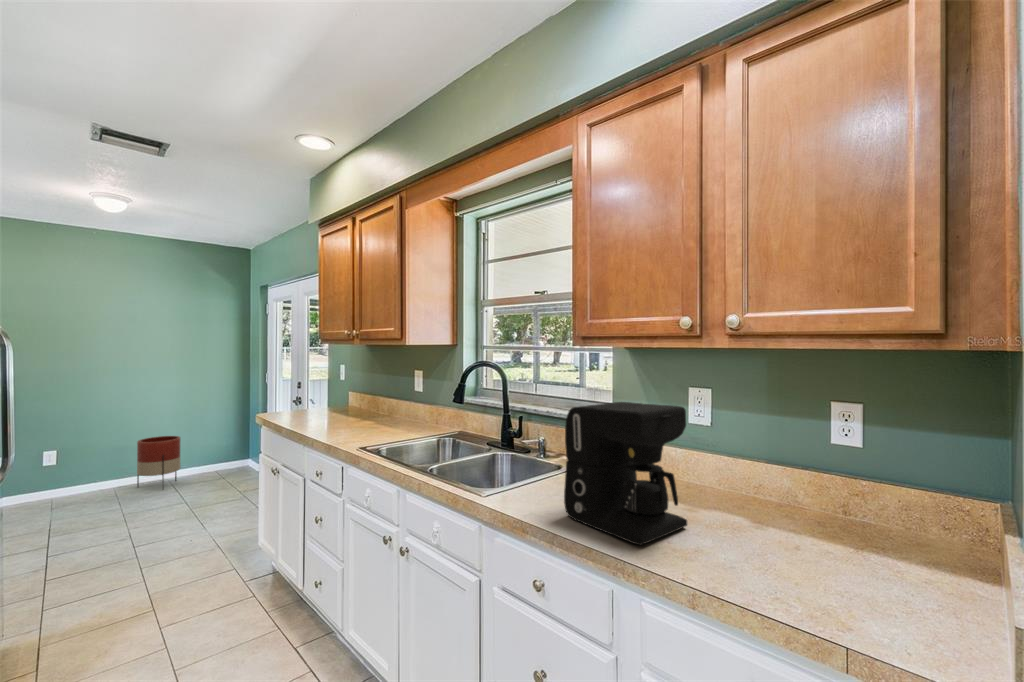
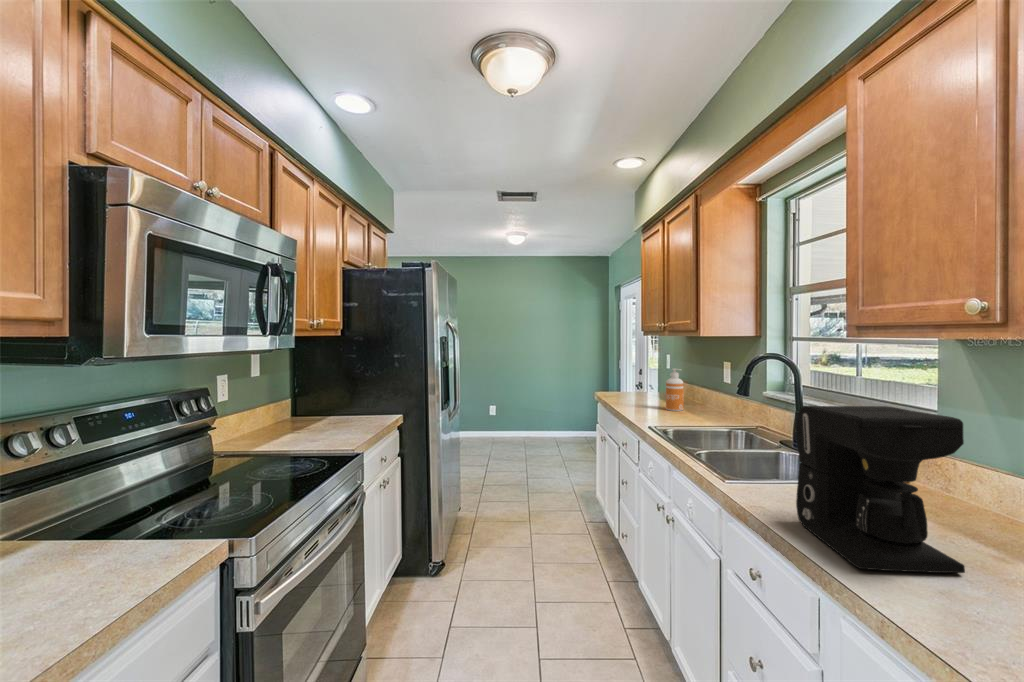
soap dispenser: none [359,380,378,426] -> present [666,369,684,411]
planter: present [137,436,181,488] -> none [536,404,562,444]

